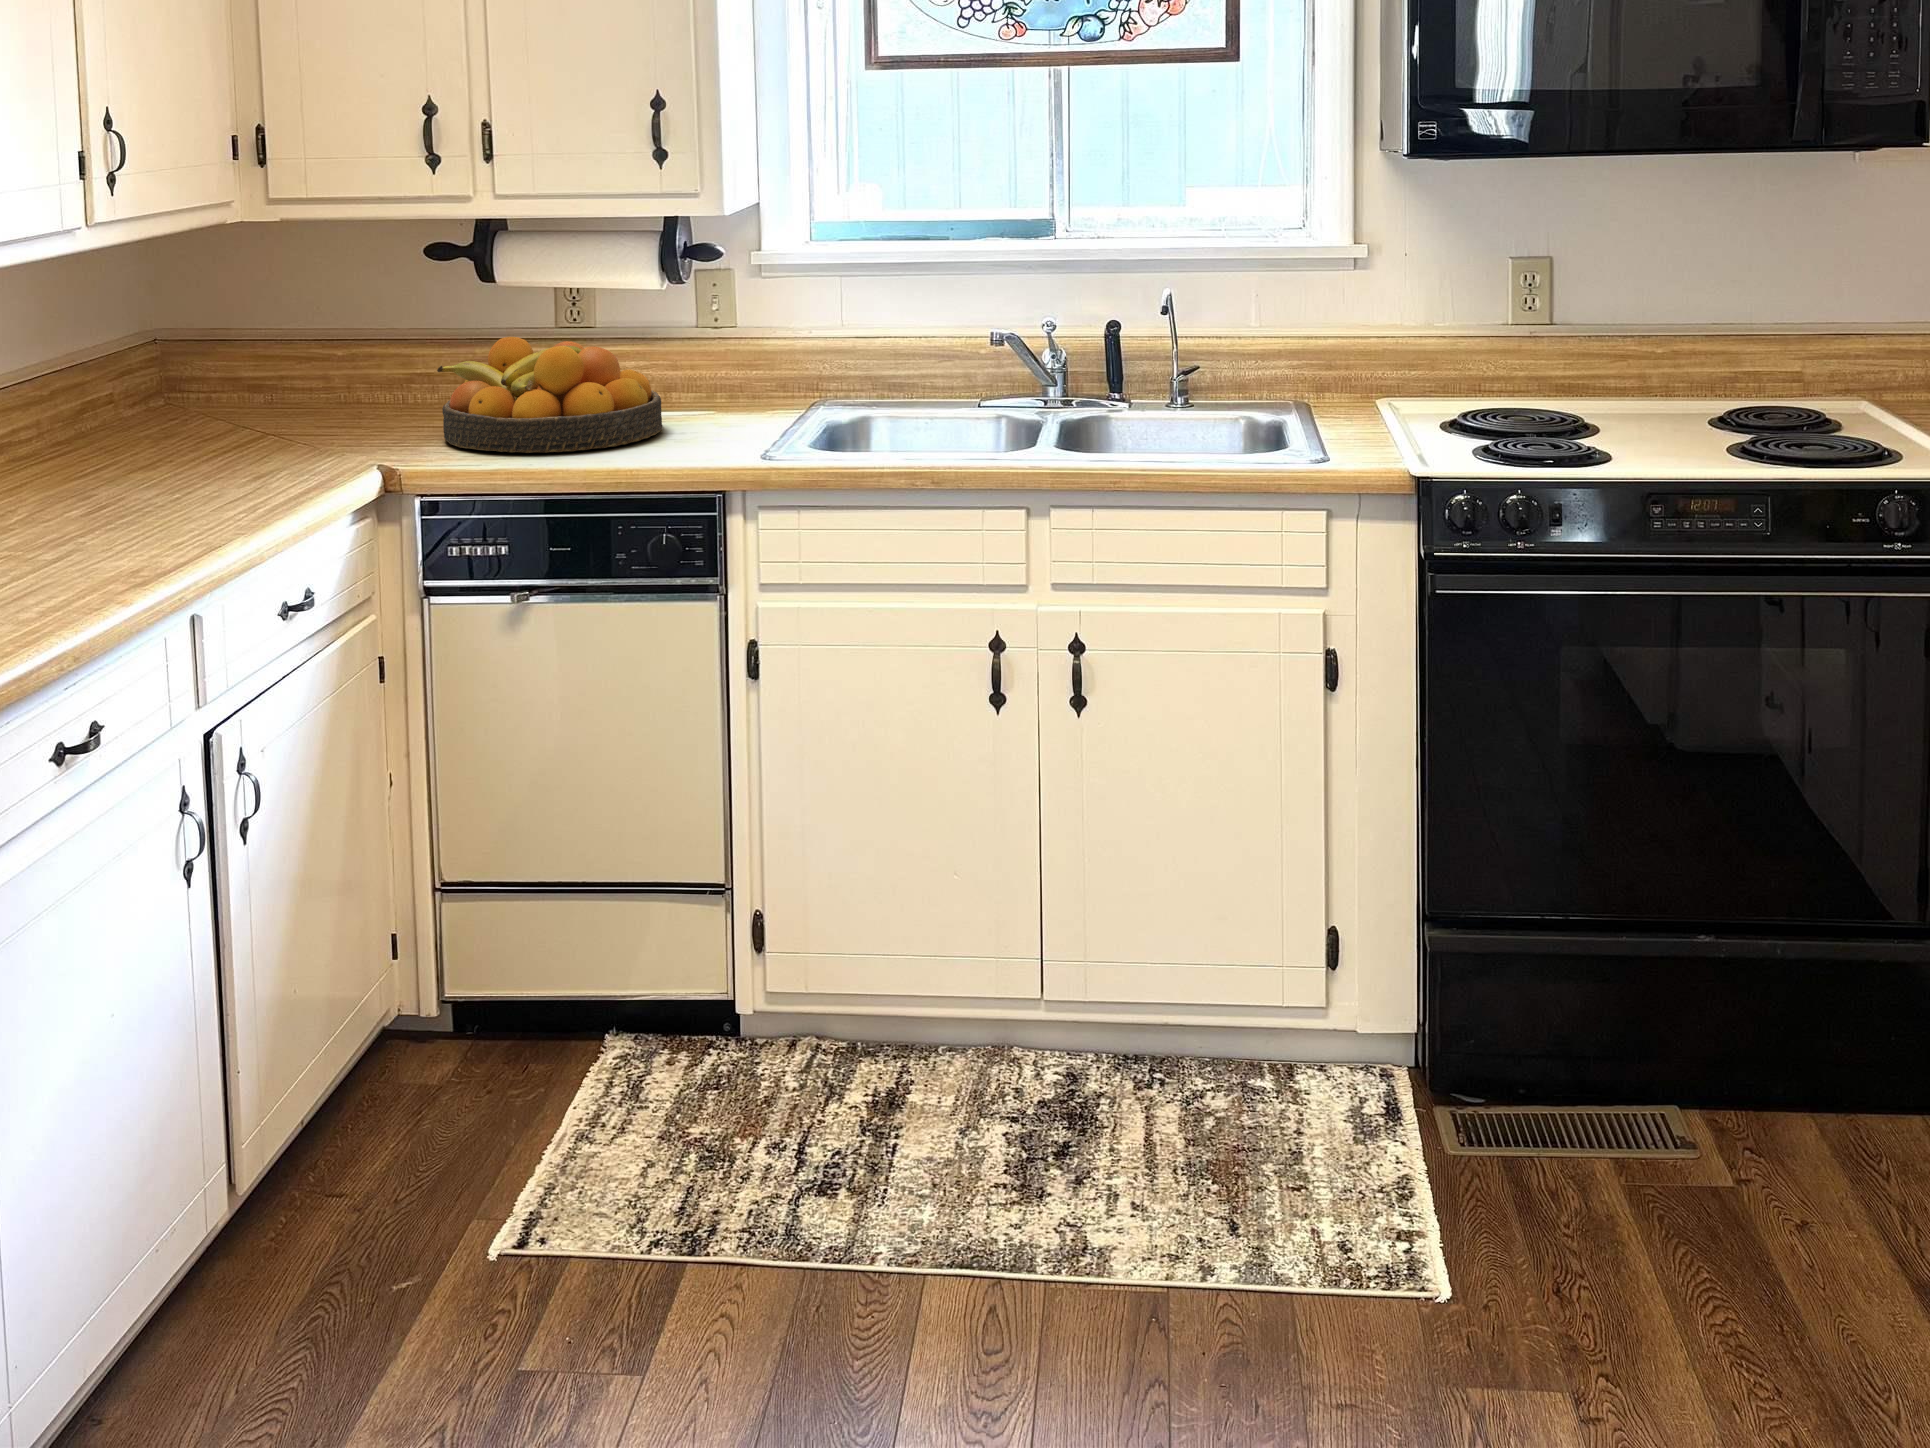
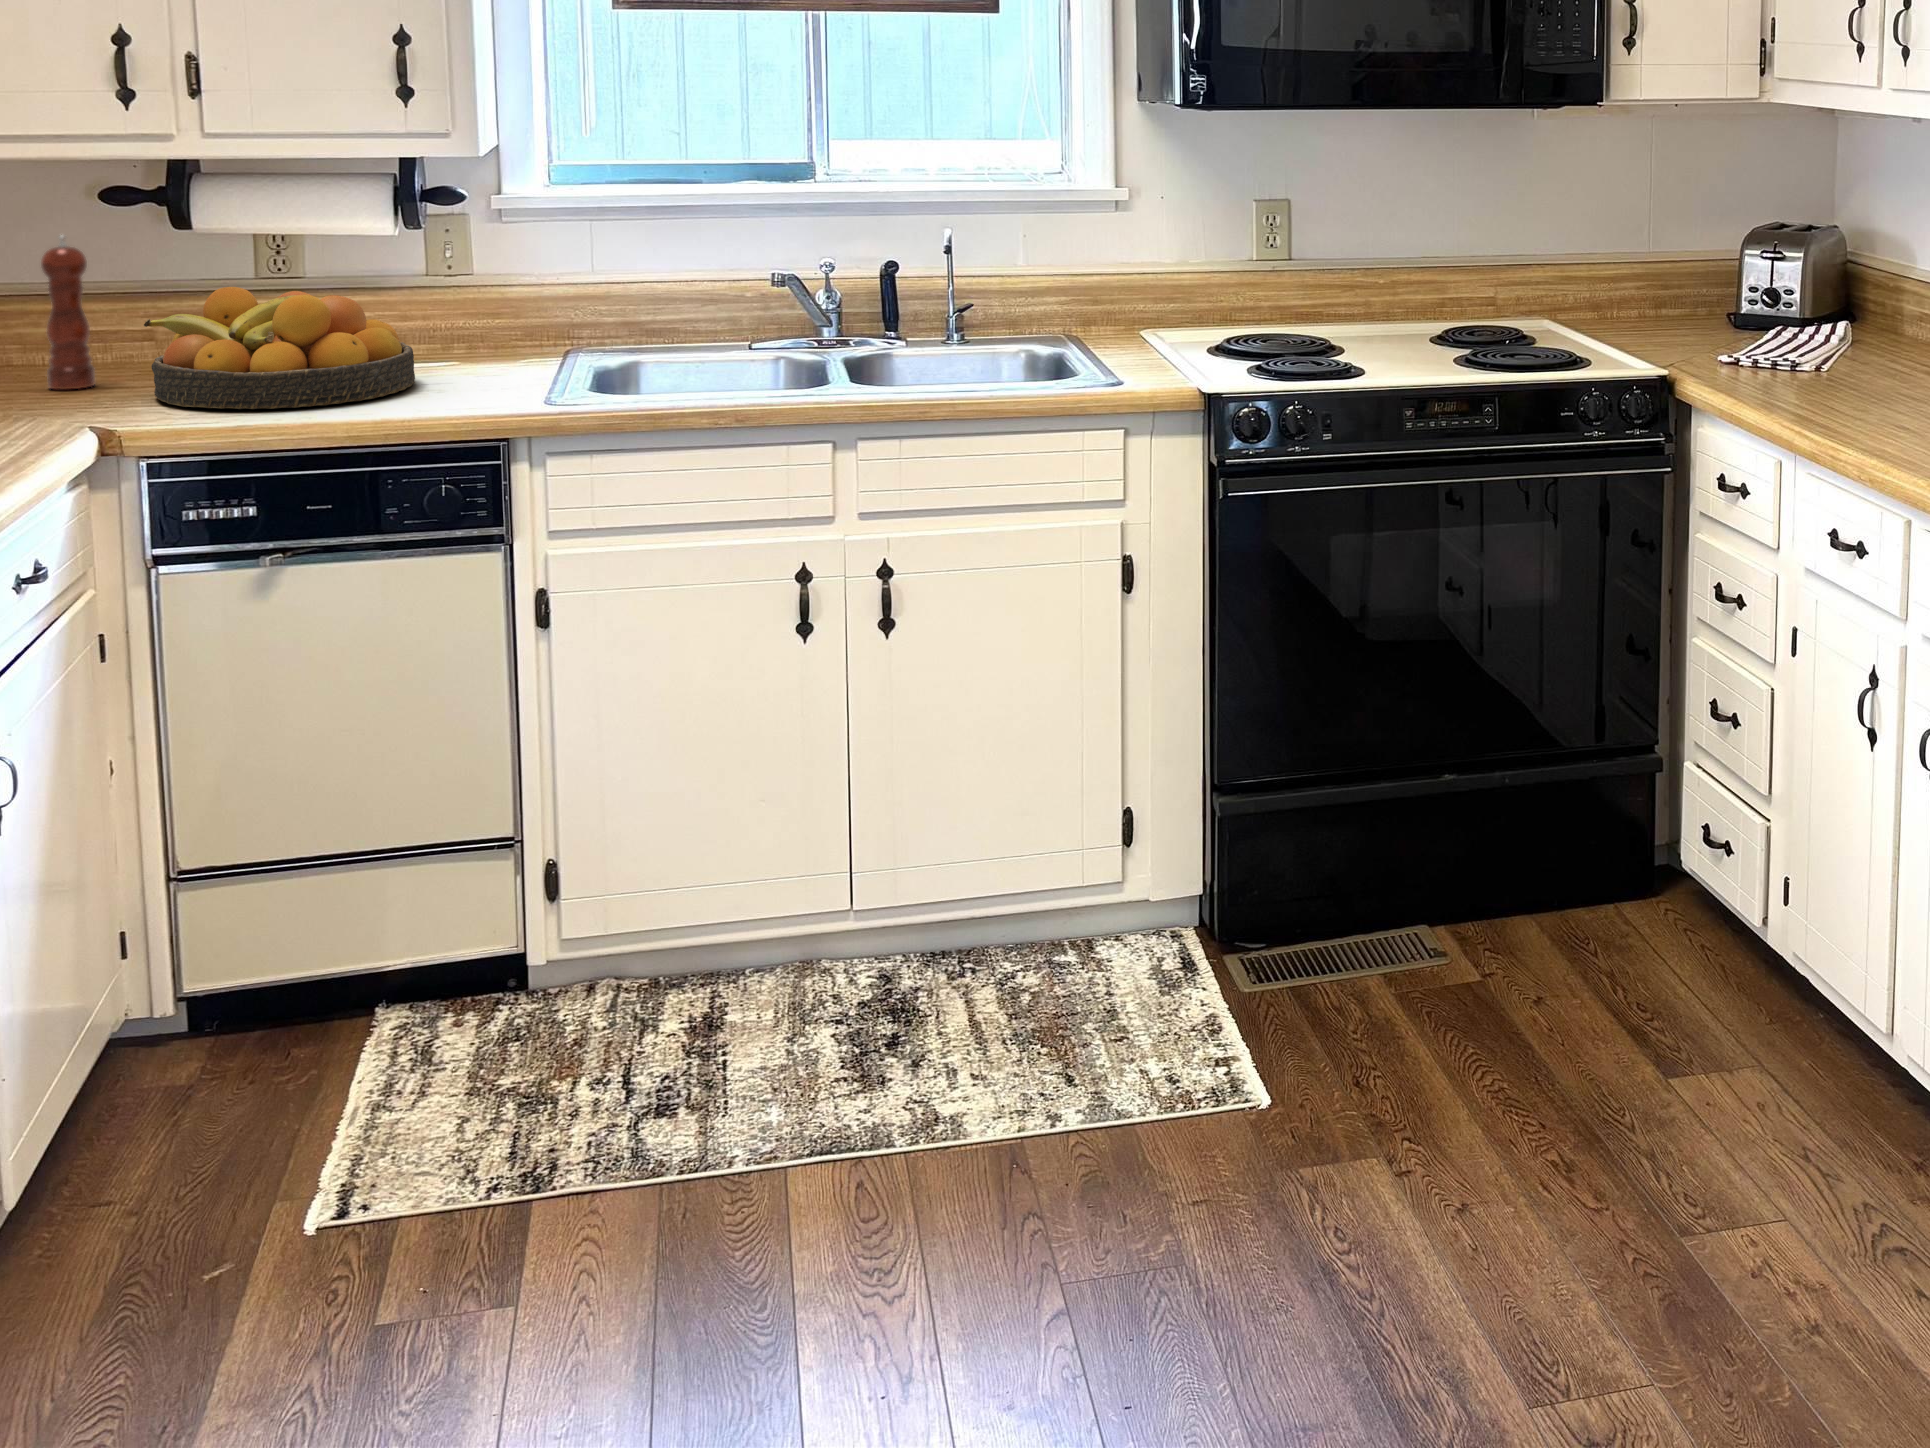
pepper mill: none [369,288,411,426] -> present [41,235,95,390]

